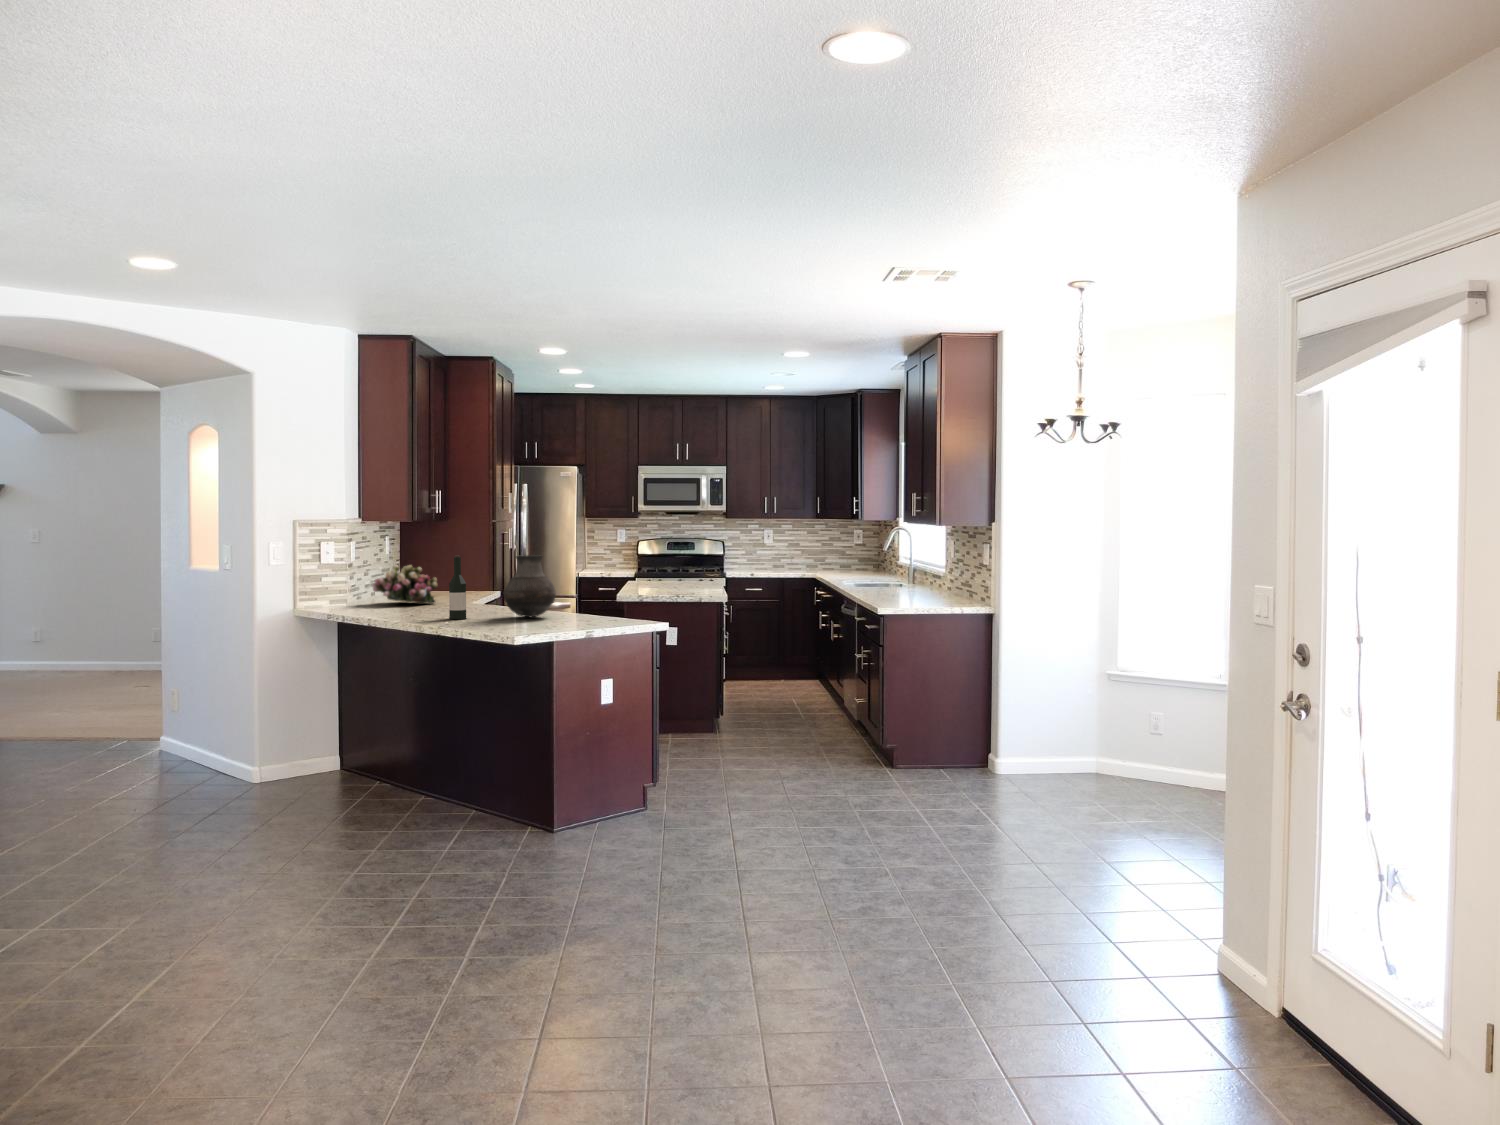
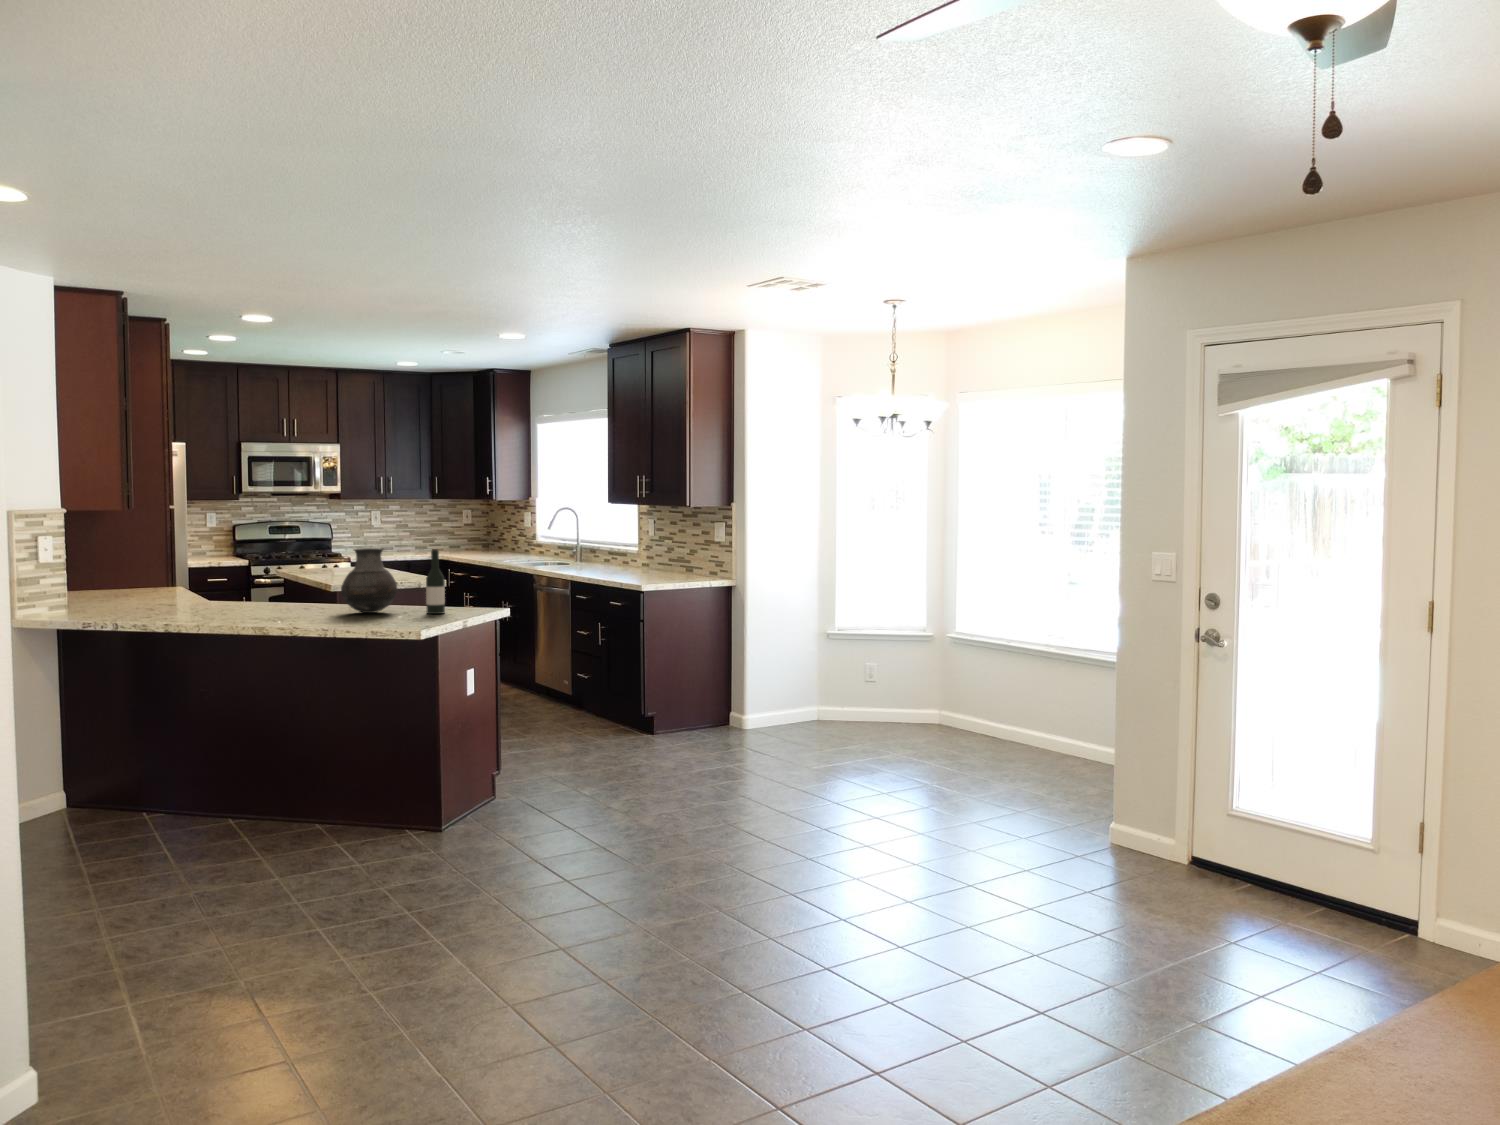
wine bottle: present [449,555,466,619] -> present [426,549,445,614]
flower arrangement: present [372,565,438,604] -> none [115,561,194,604]

